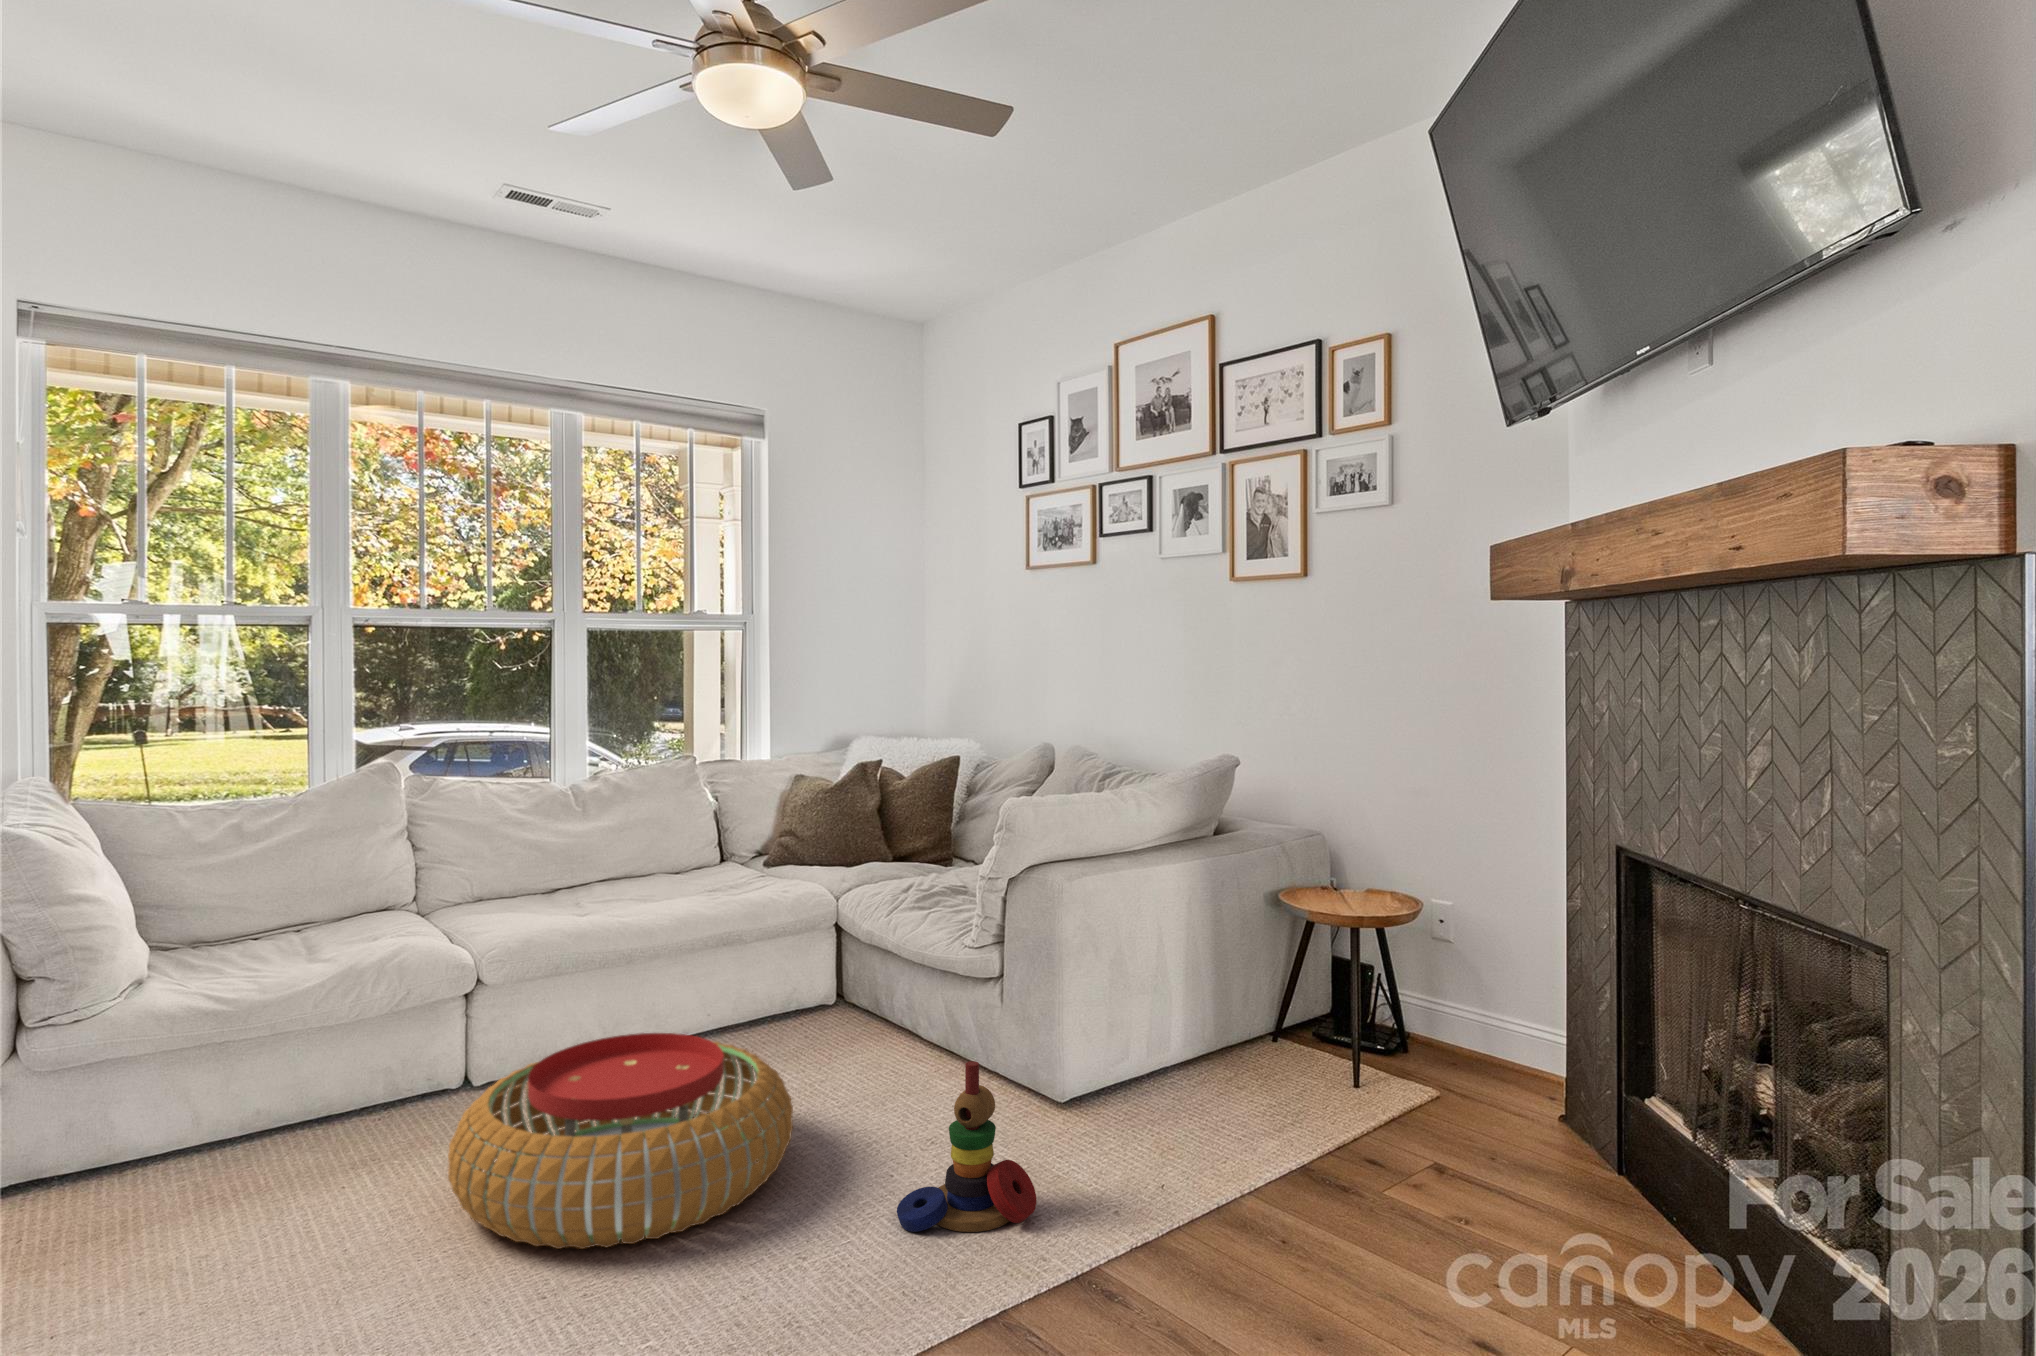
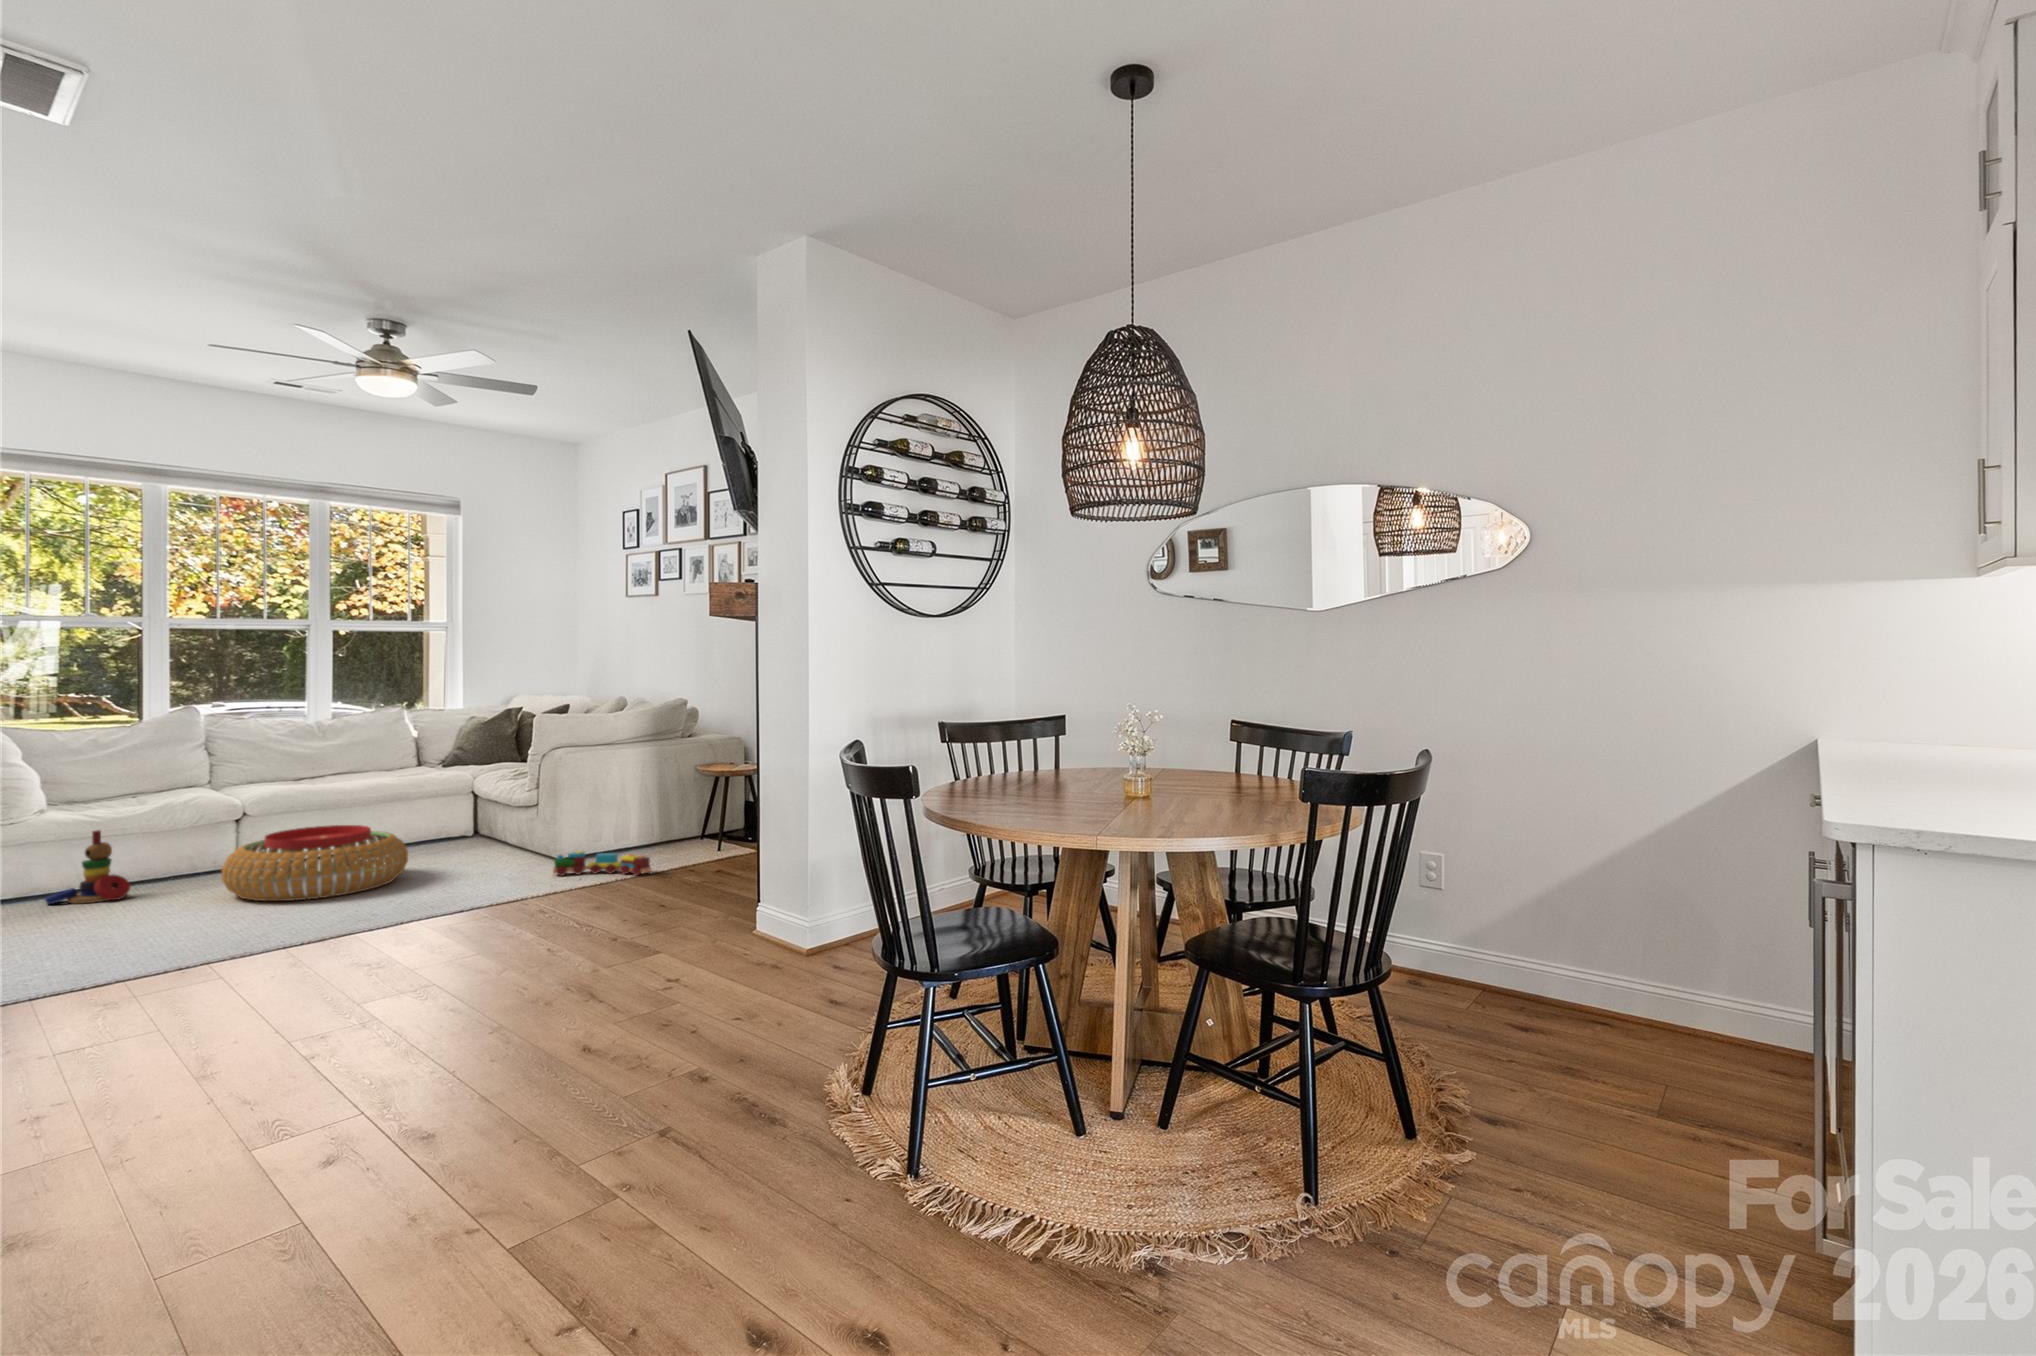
stacking toy: present [897,1061,1037,1232] -> present [45,830,130,904]
toy train: none [1084,1111,1303,1186] -> present [553,851,651,876]

